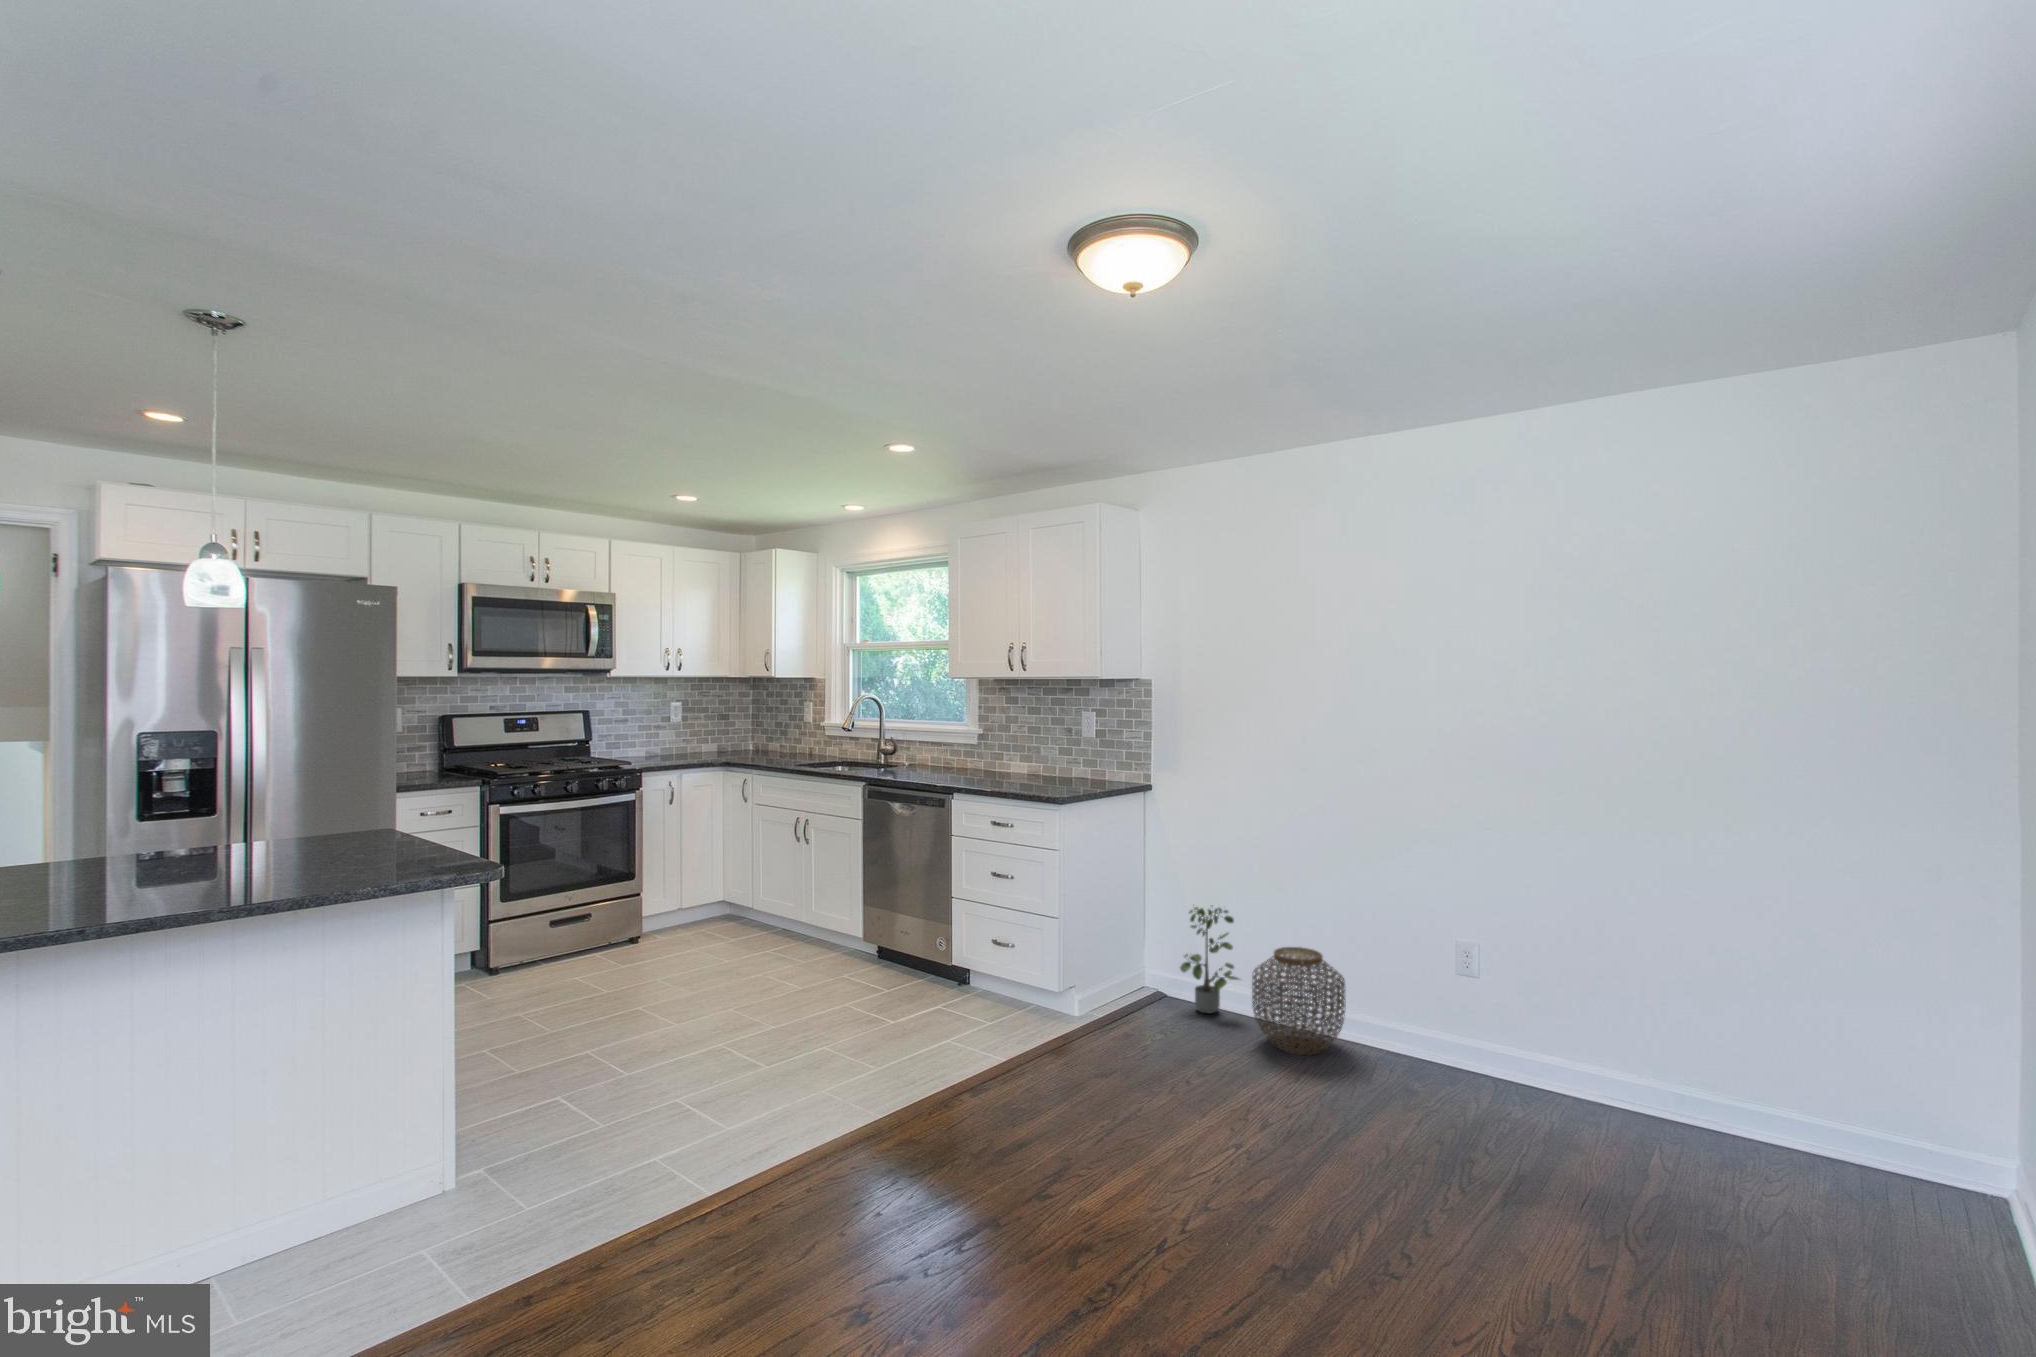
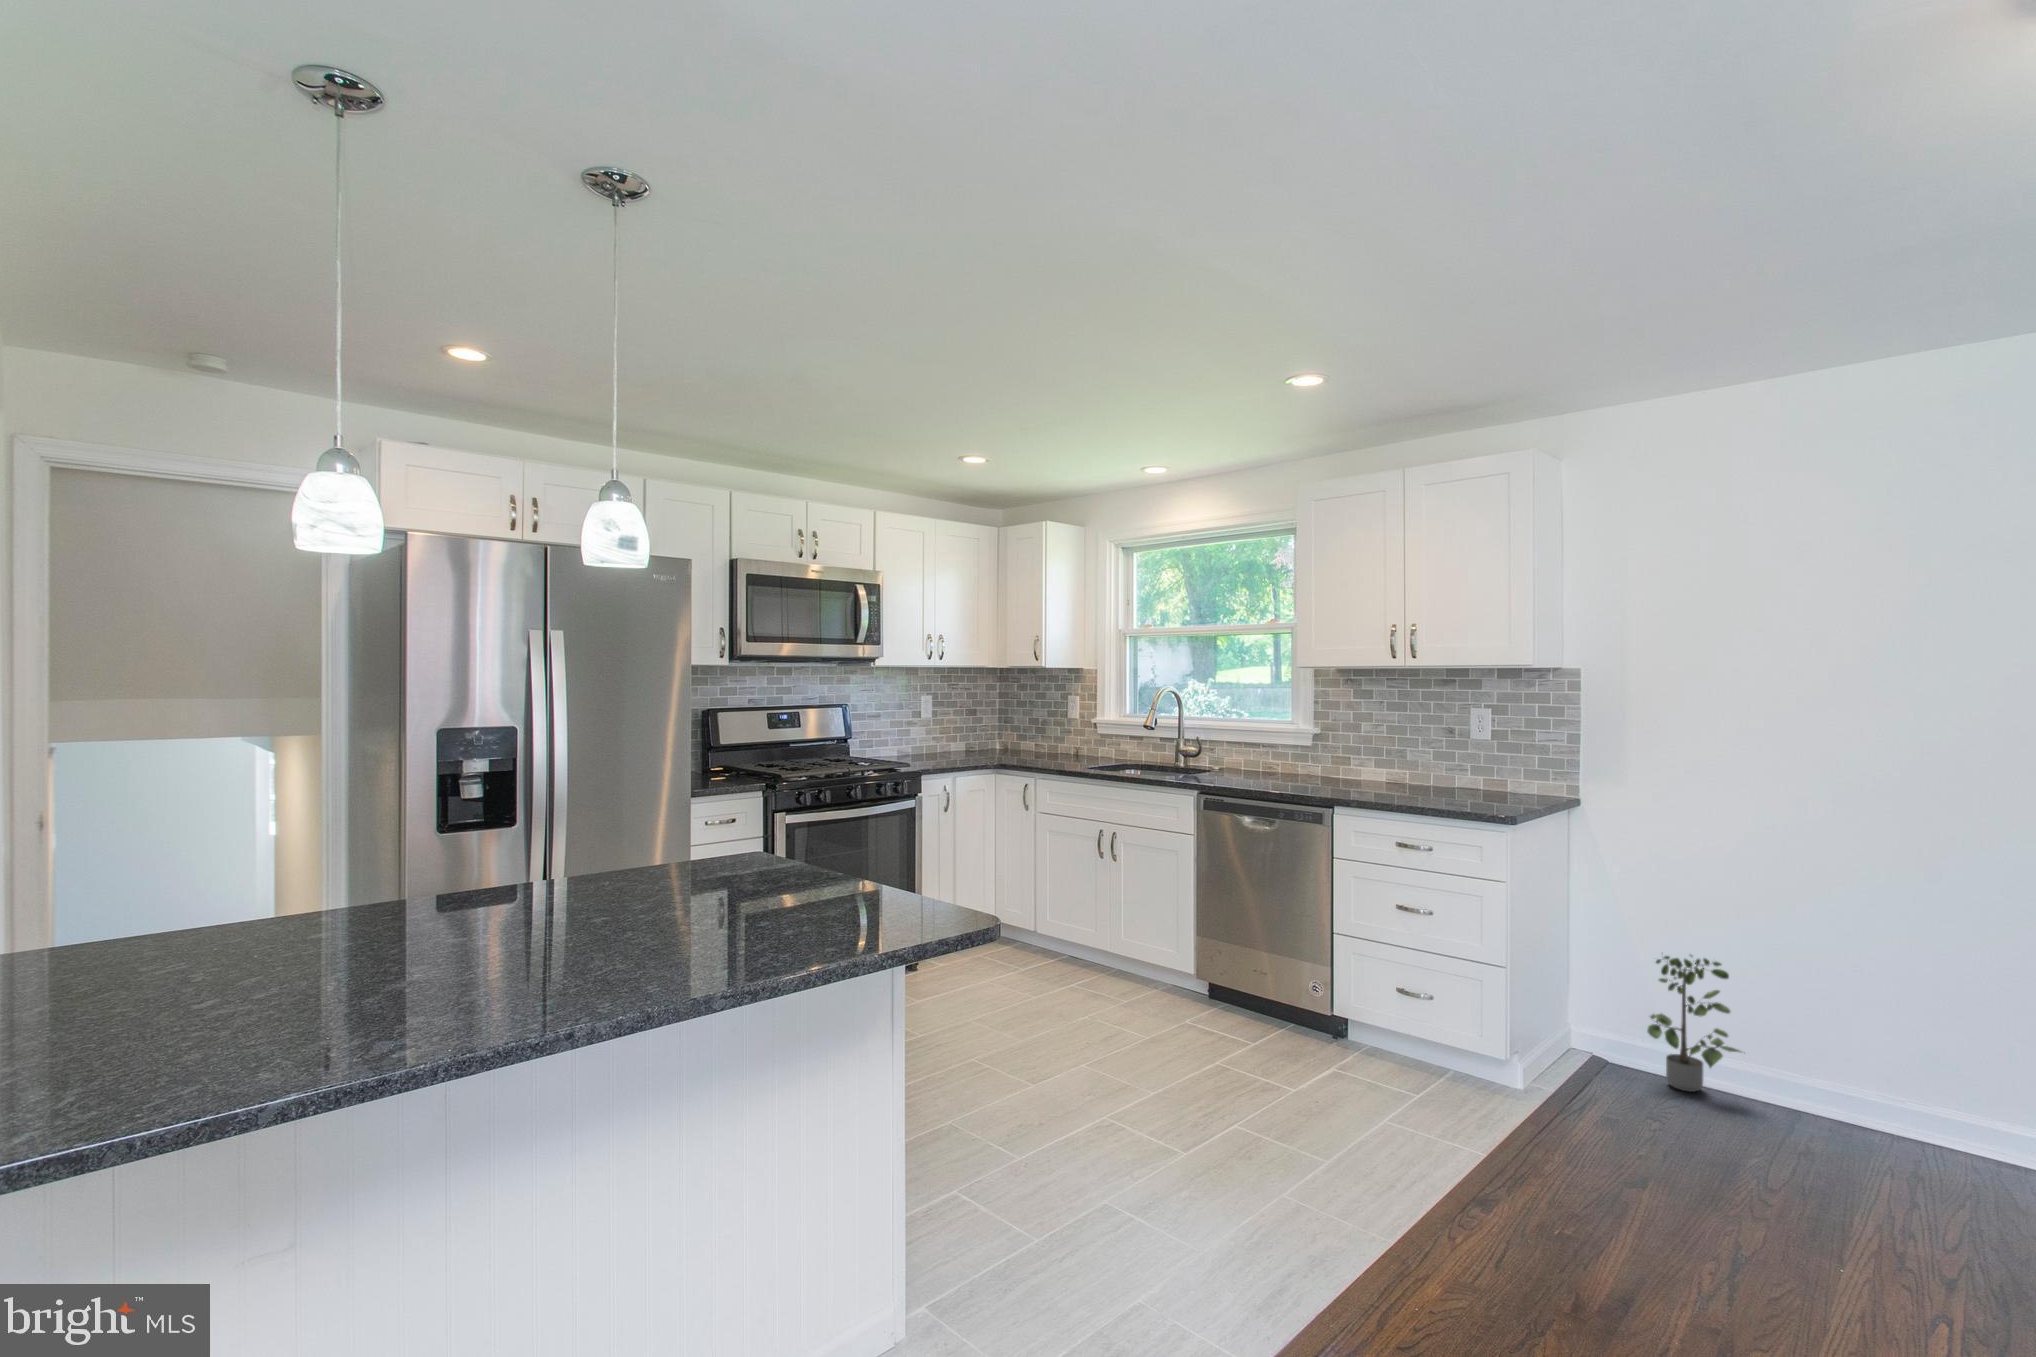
woven basket: present [1252,947,1345,1055] -> none [1784,1016,1937,1162]

